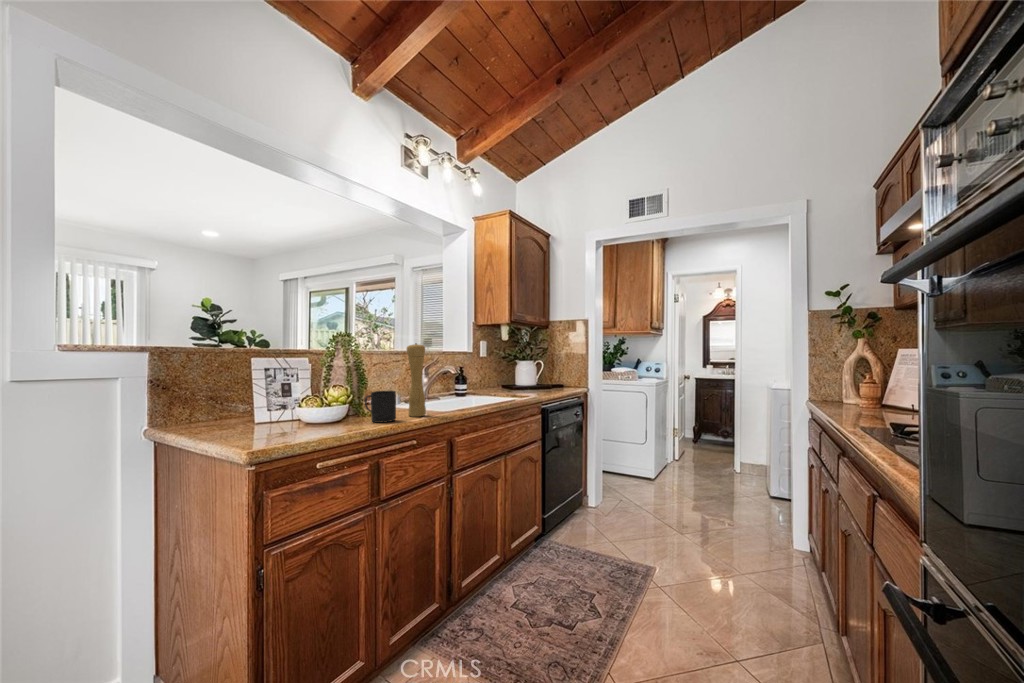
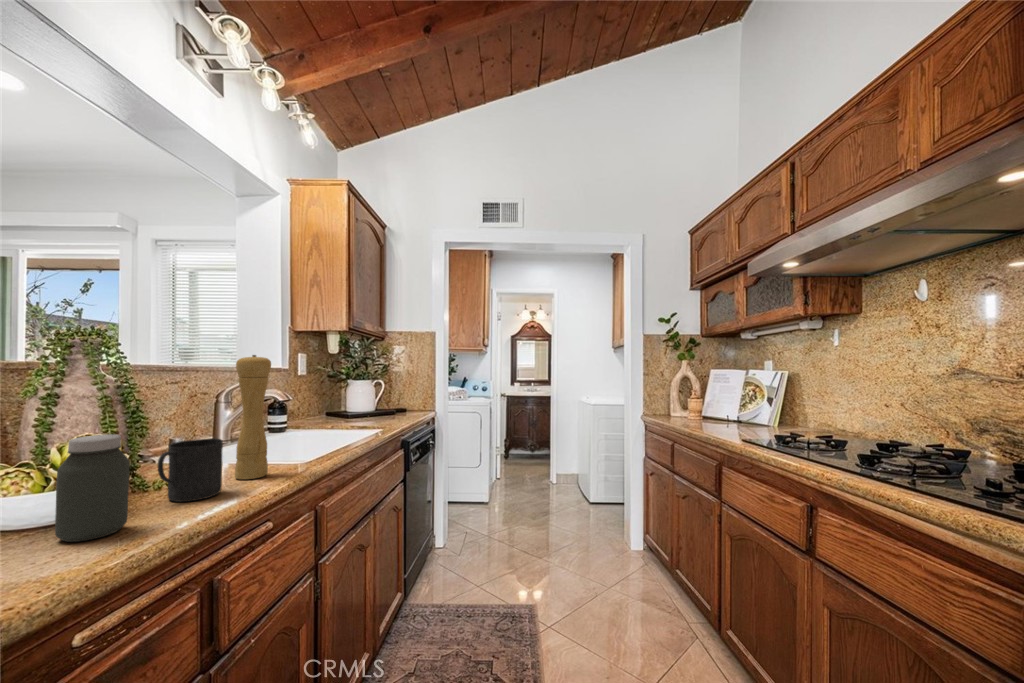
jar: none [321,383,348,431] -> present [55,434,129,542]

